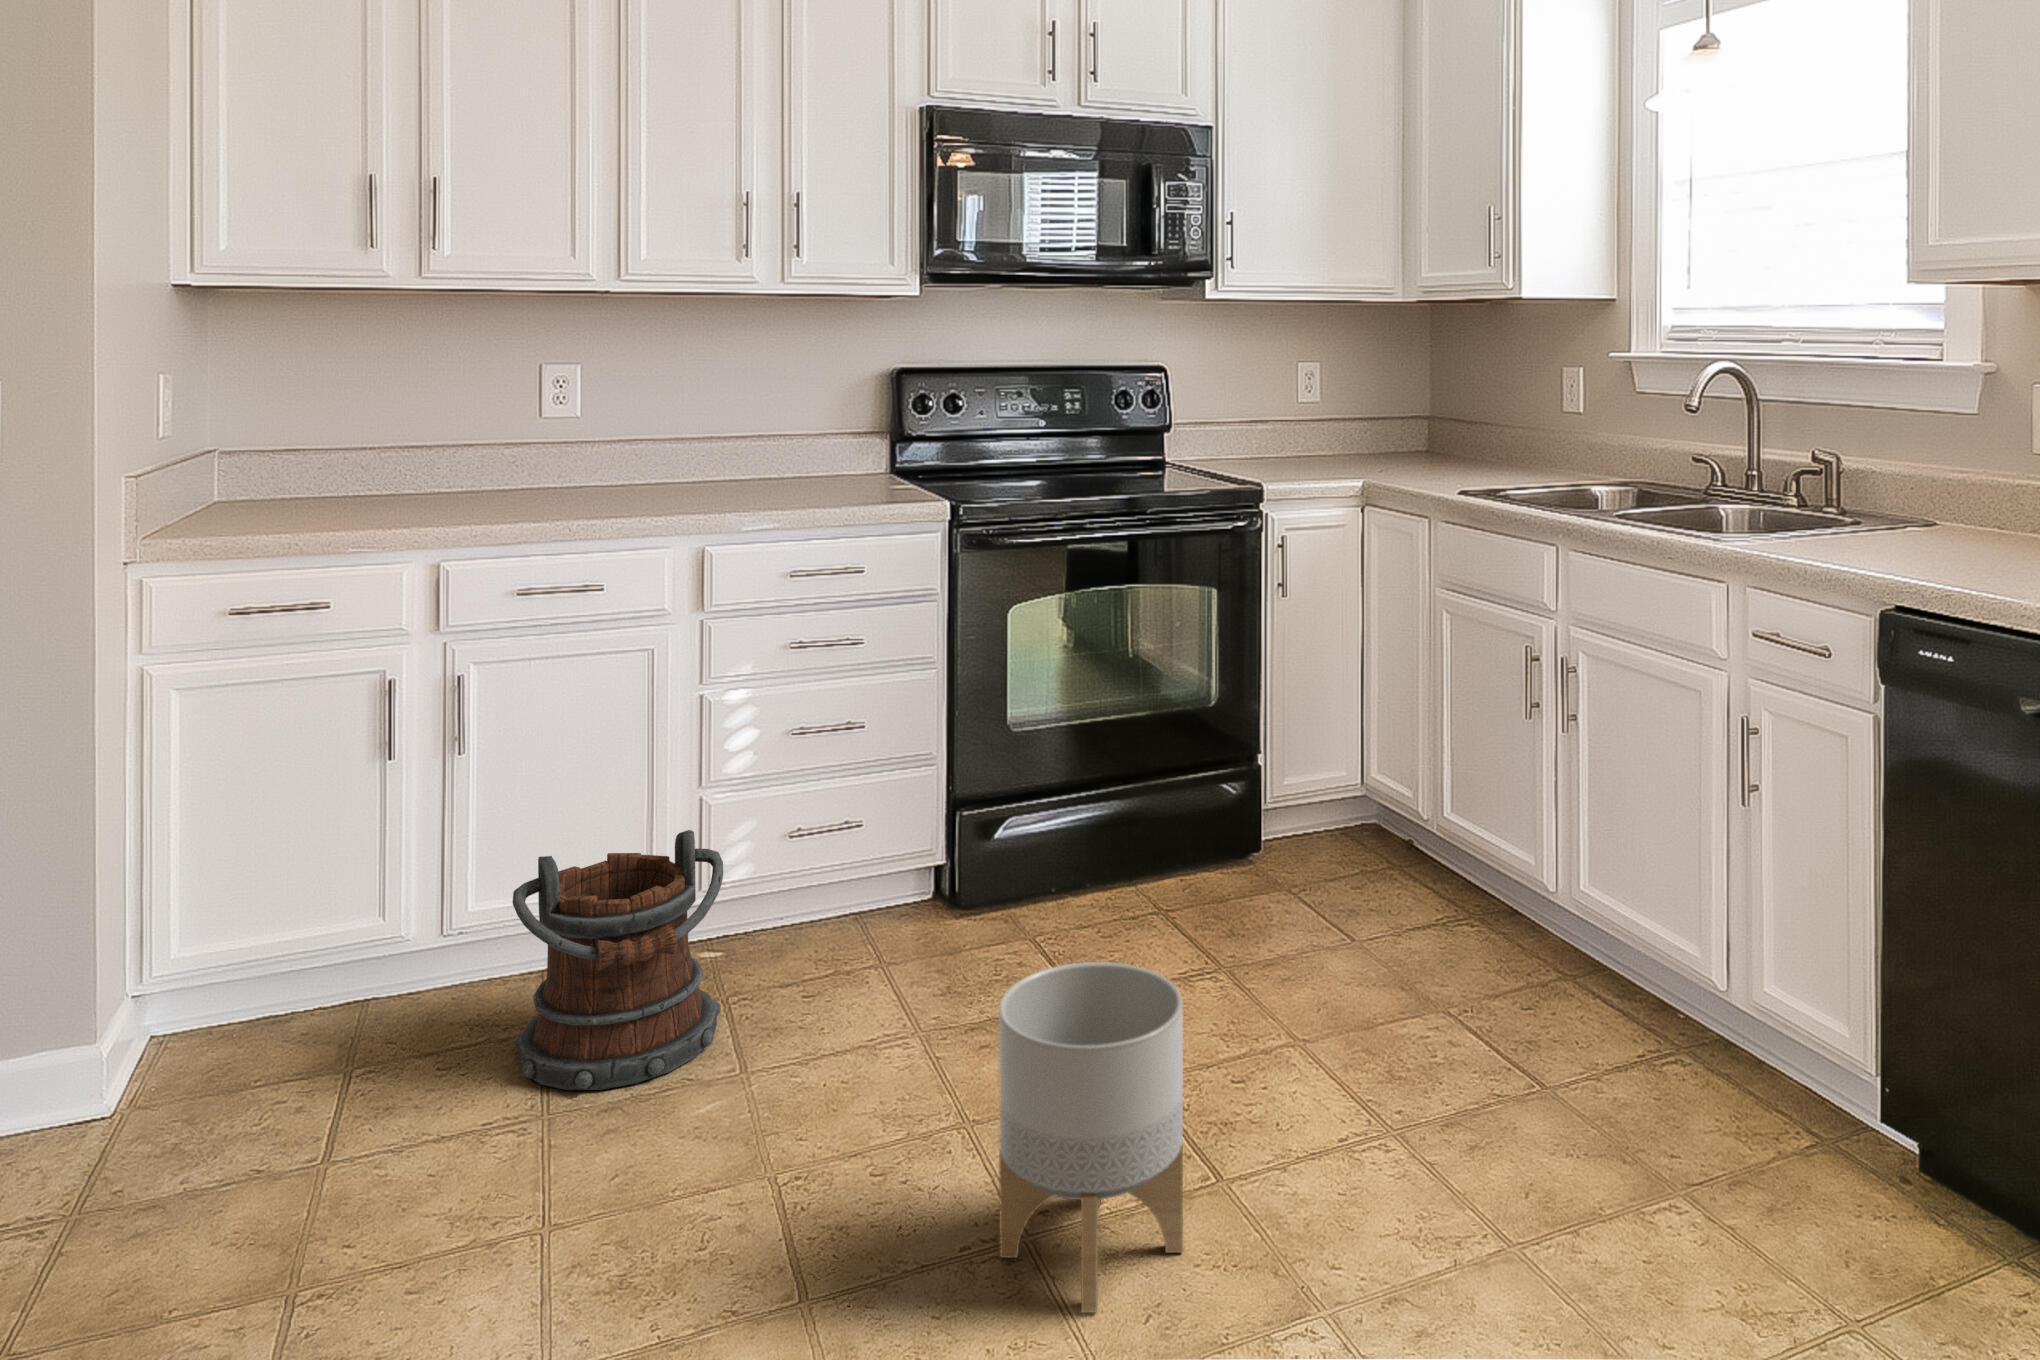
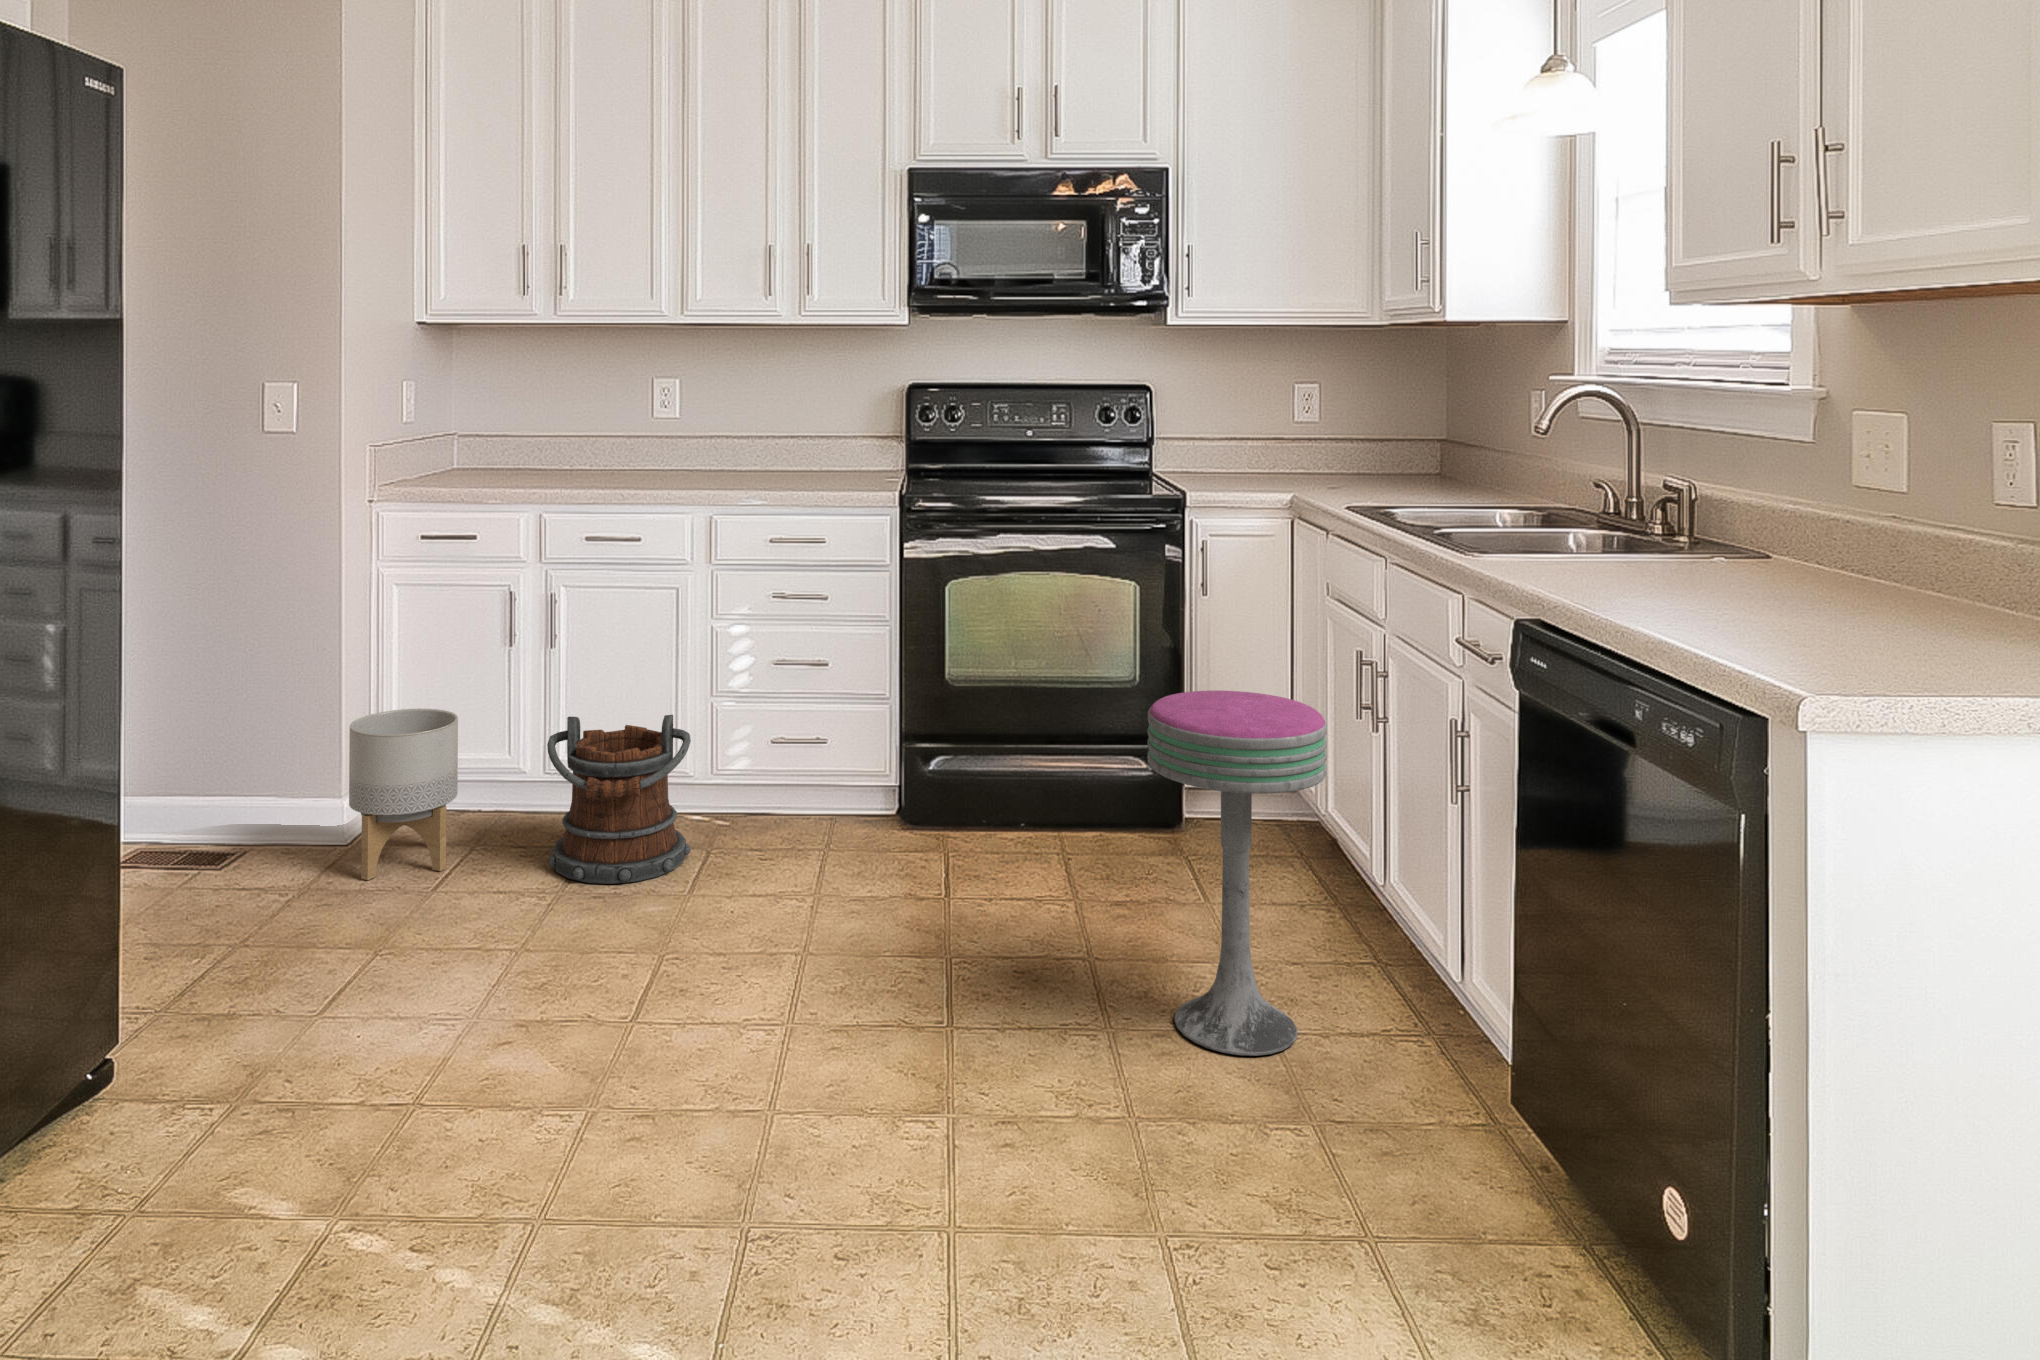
bar stool: none [1413,714,1614,1126] -> present [1147,691,1327,1056]
planter: present [999,962,1183,1313] -> present [349,709,458,880]

